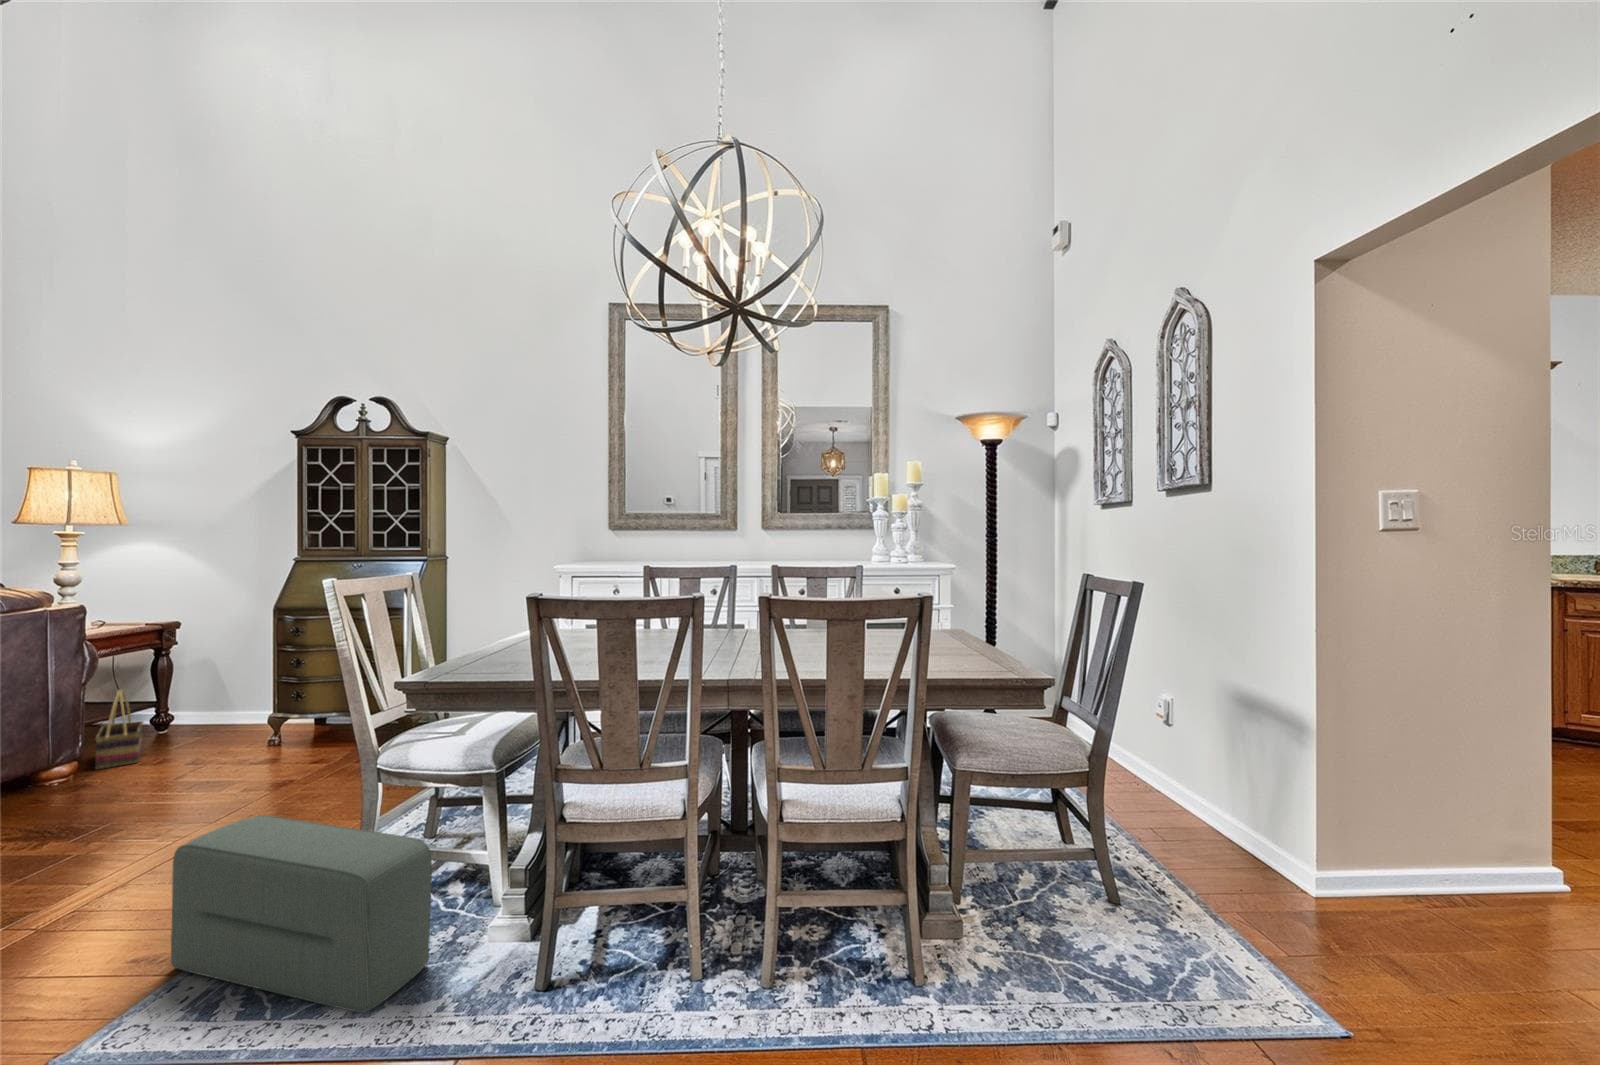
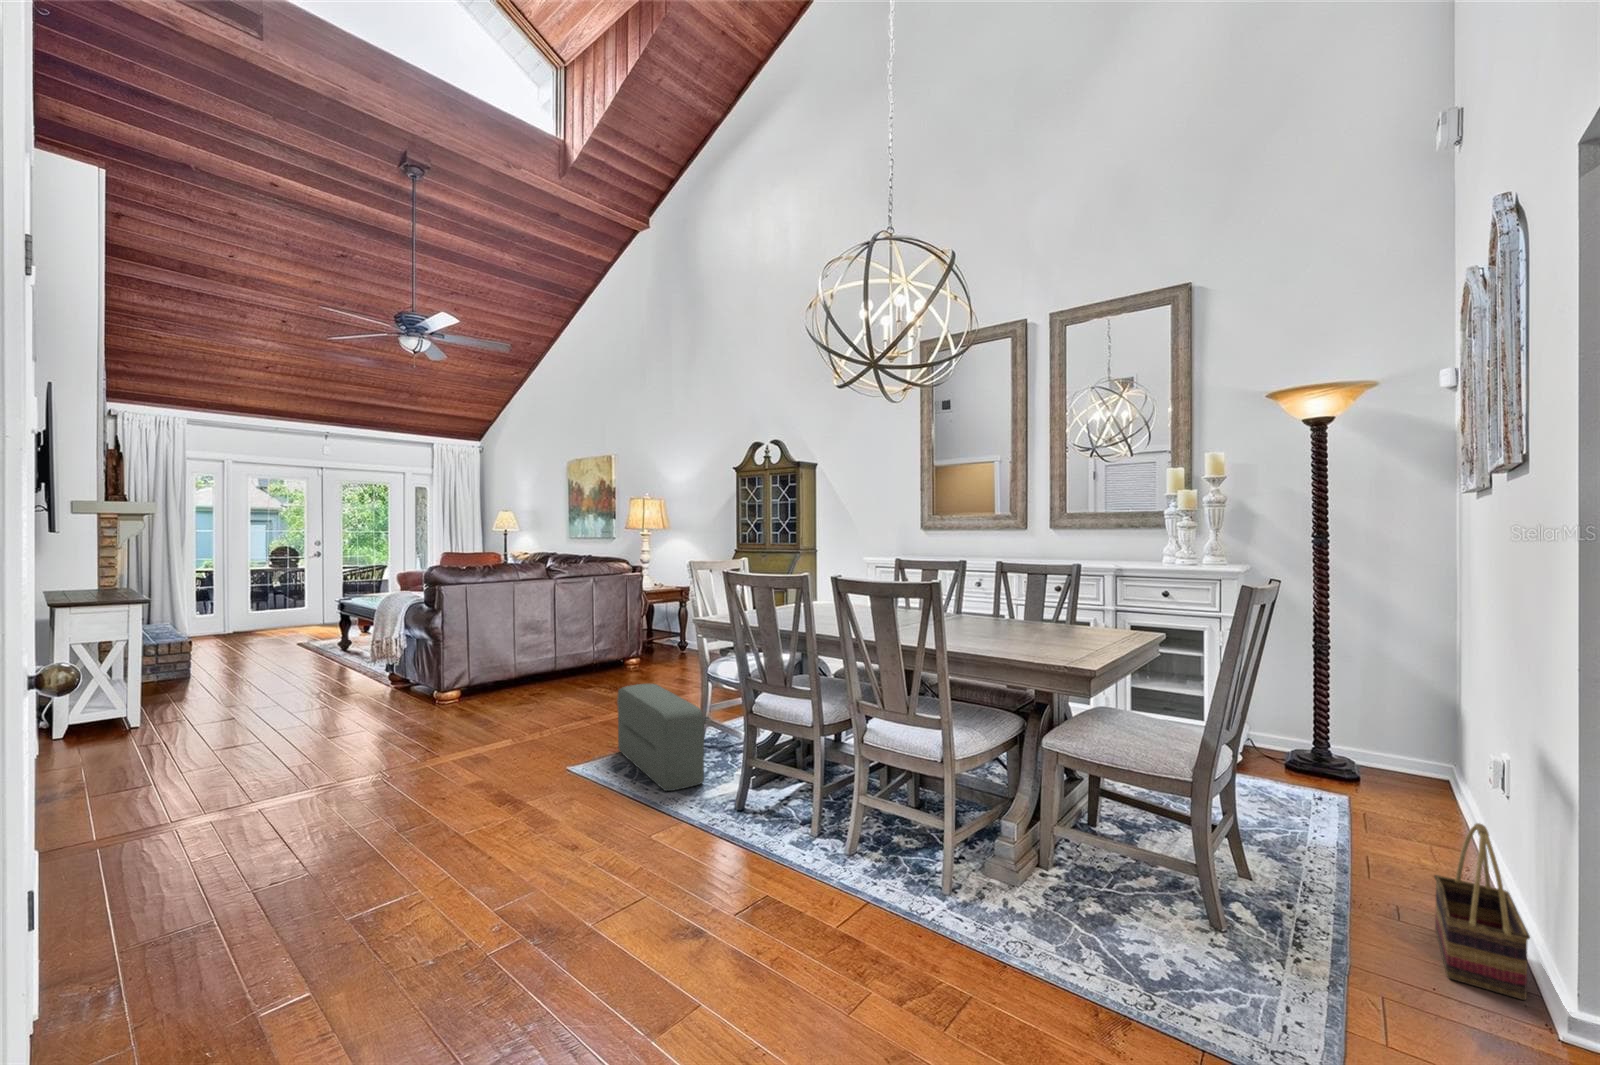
basket: present [95,689,143,769] -> present [1434,823,1530,1000]

